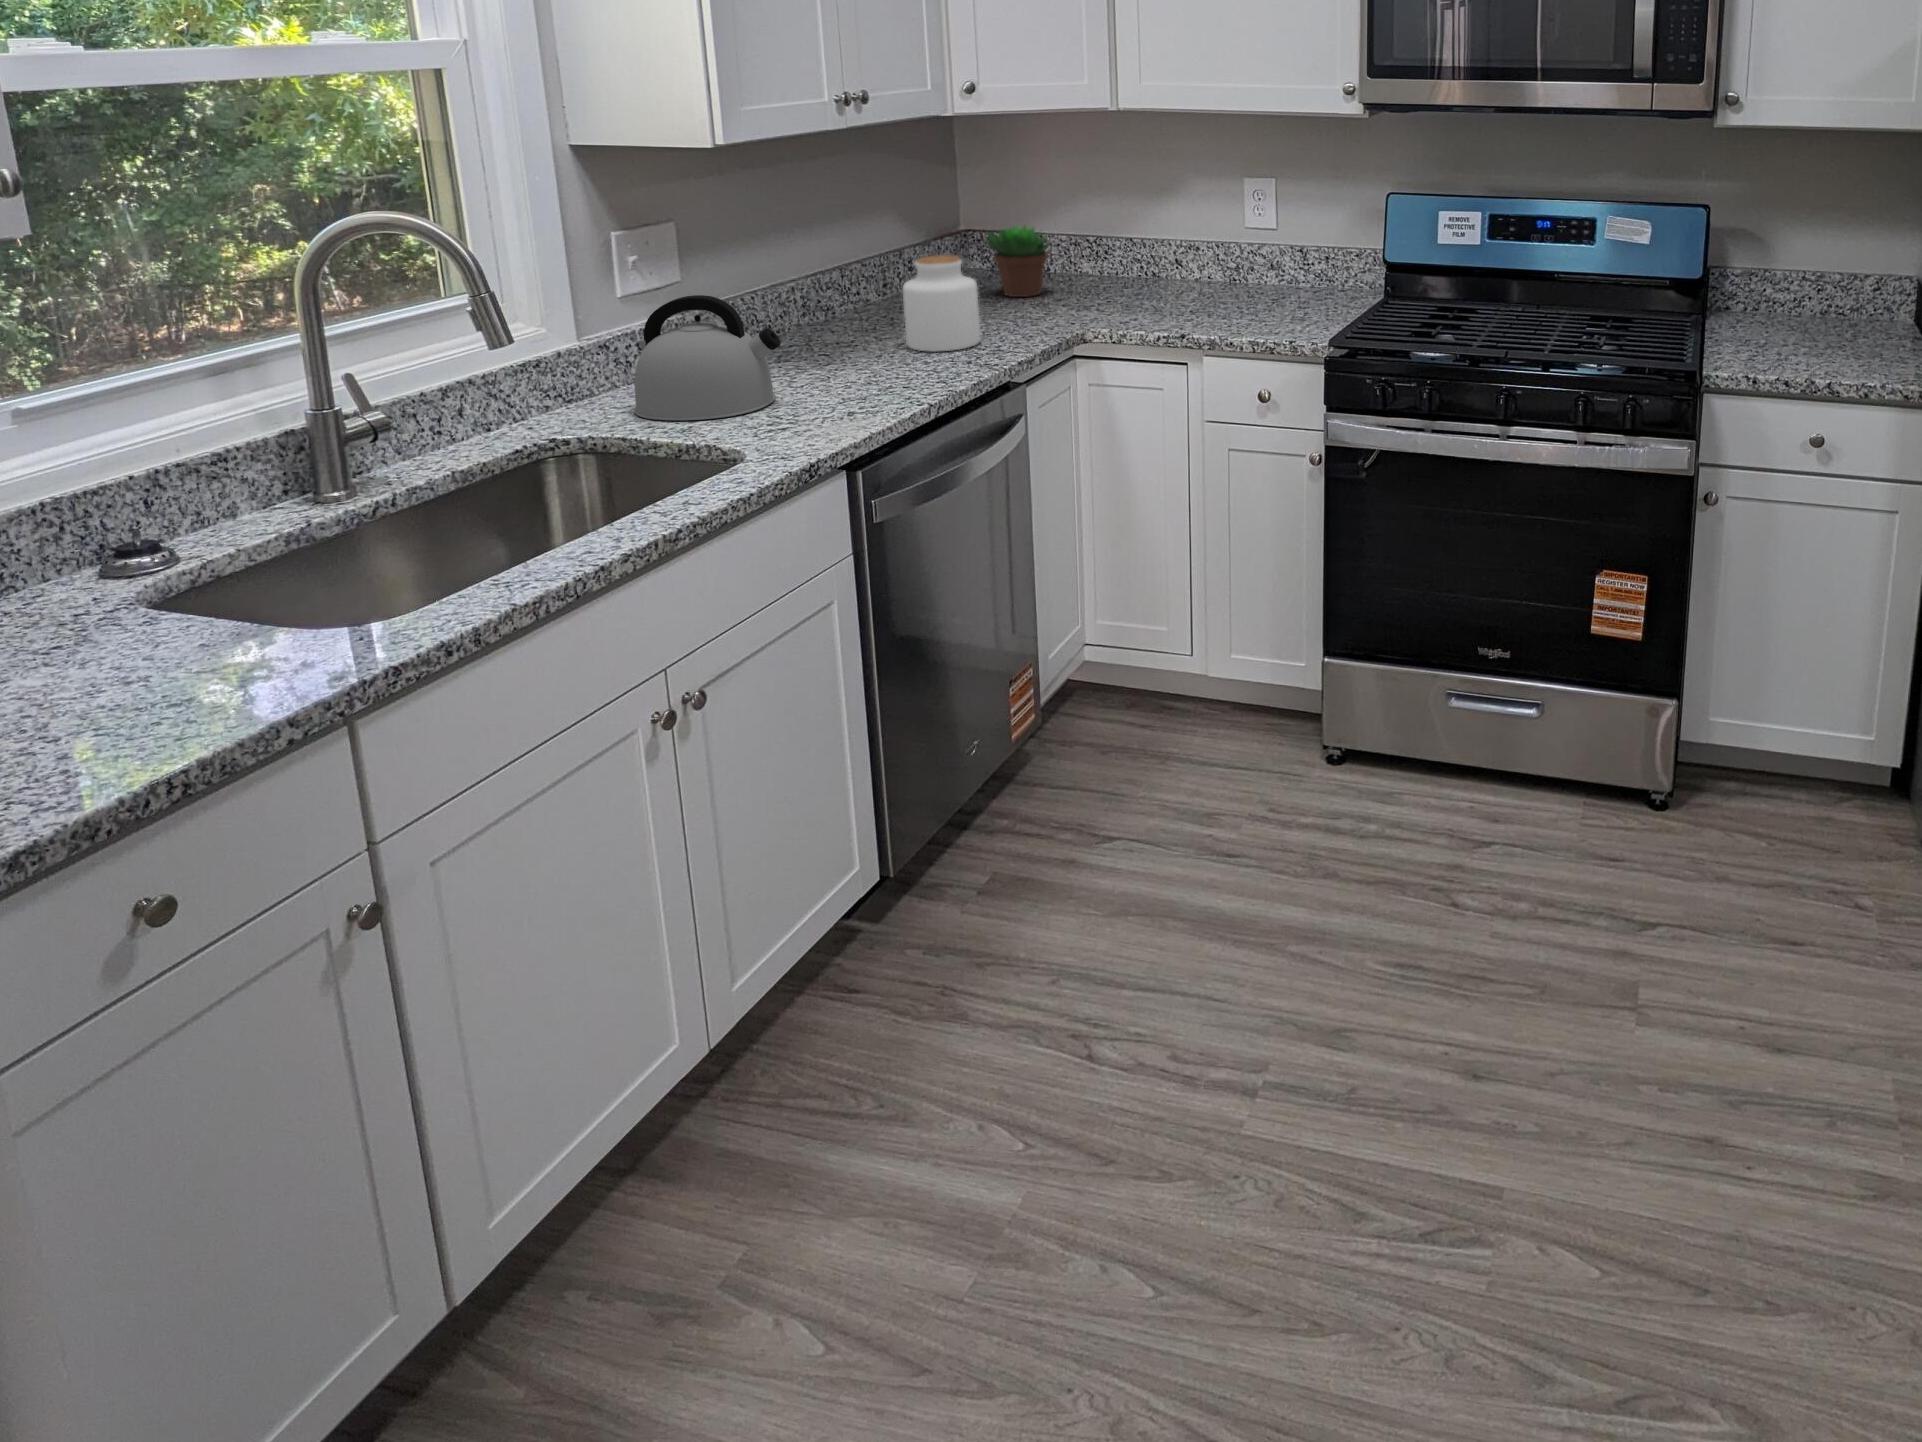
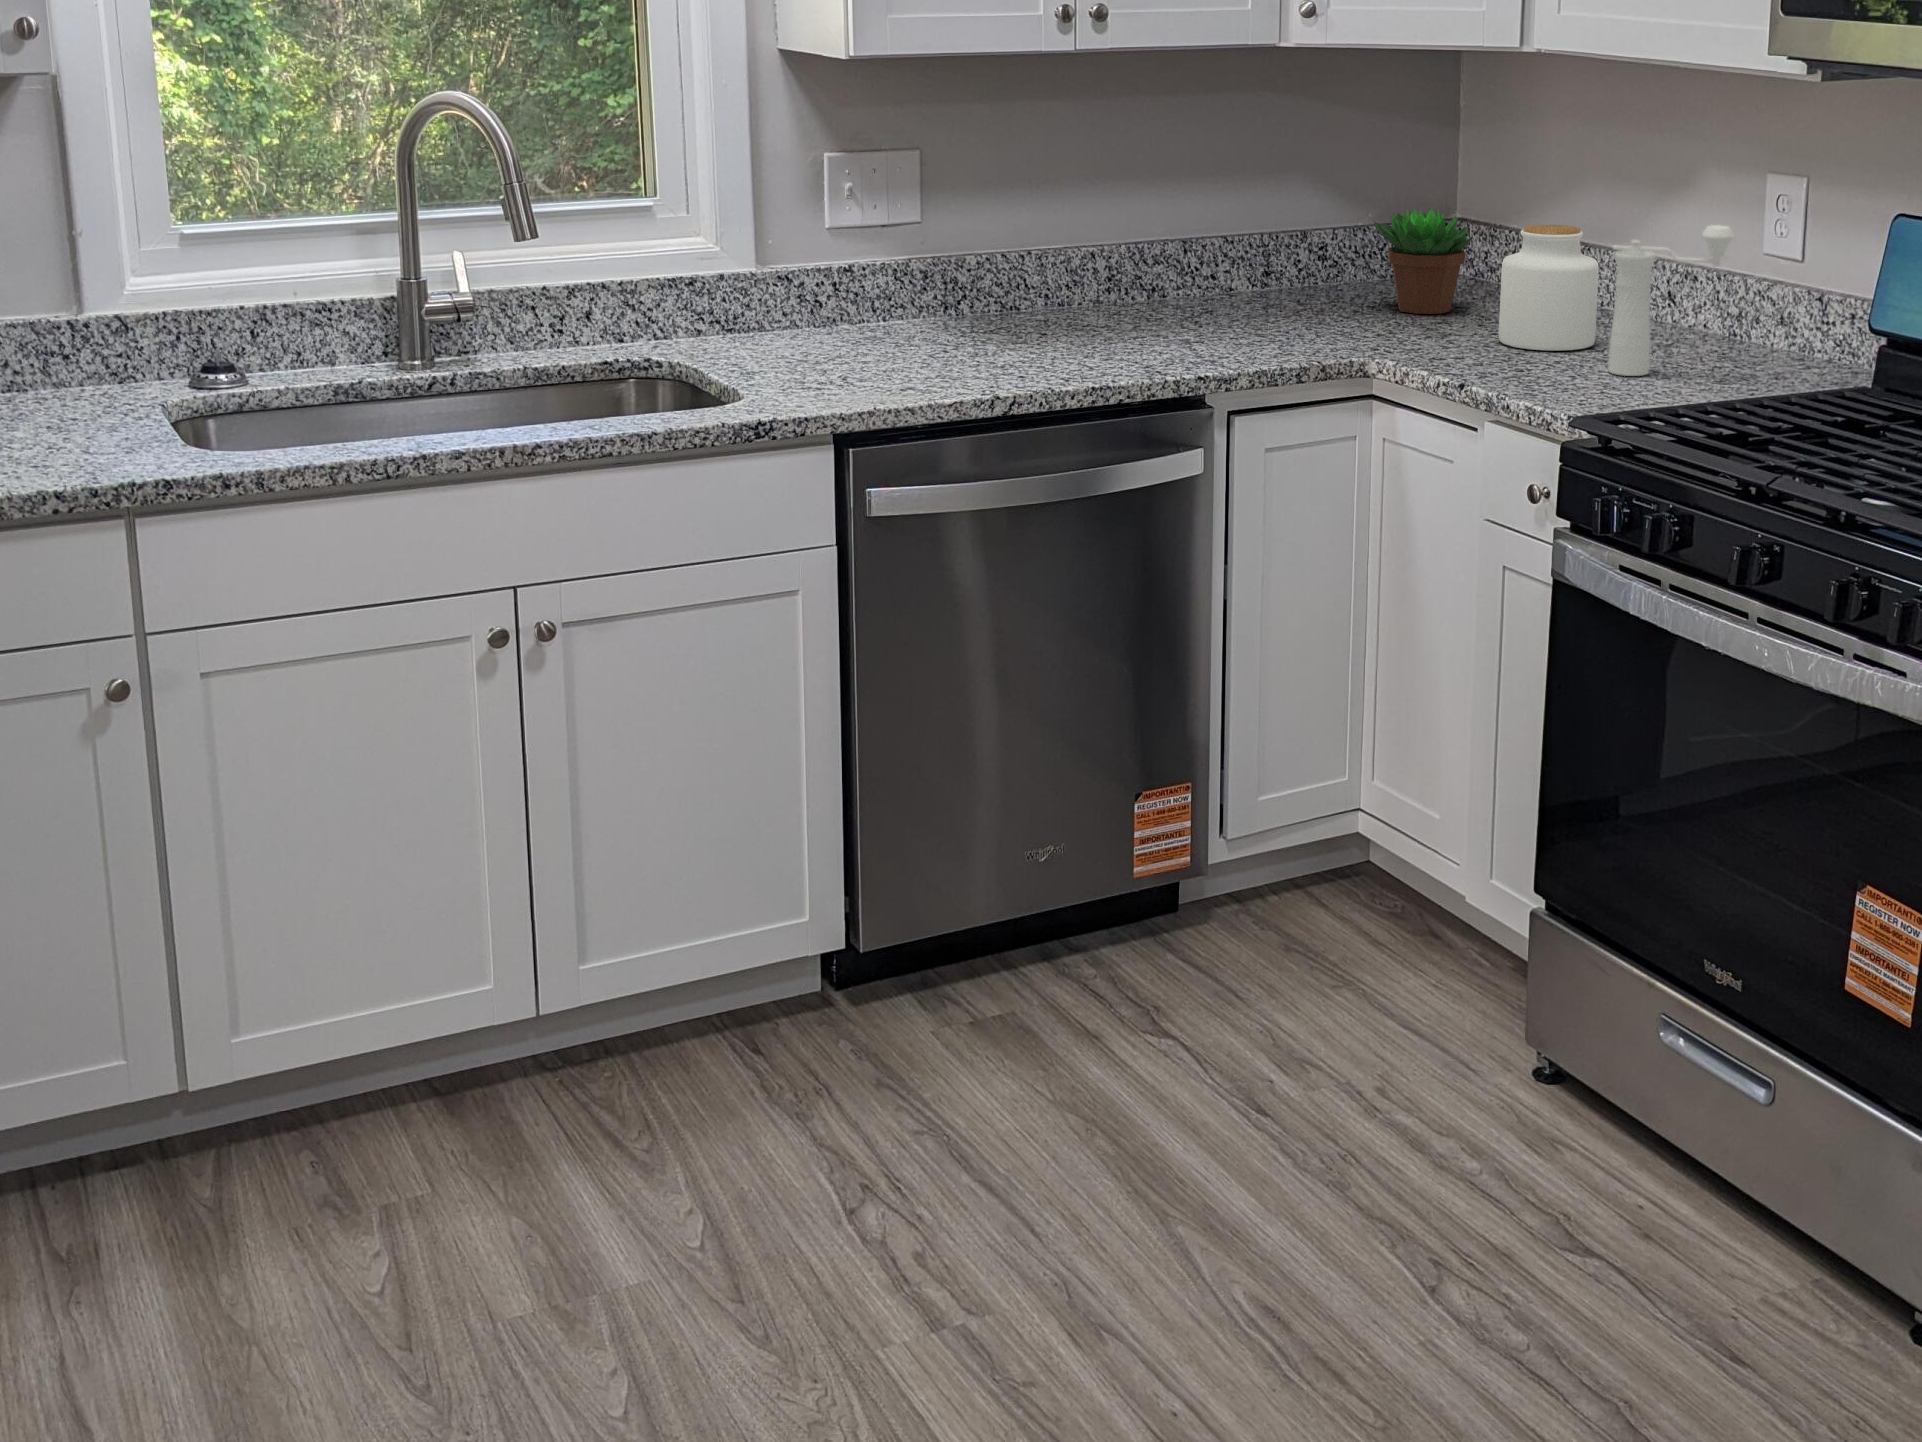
pepper mill: none [1226,212,1293,313] -> present [1608,225,1734,376]
jar: present [903,255,980,352] -> present [1499,225,1599,351]
kettle: present [634,295,781,420] -> none [741,226,892,369]

